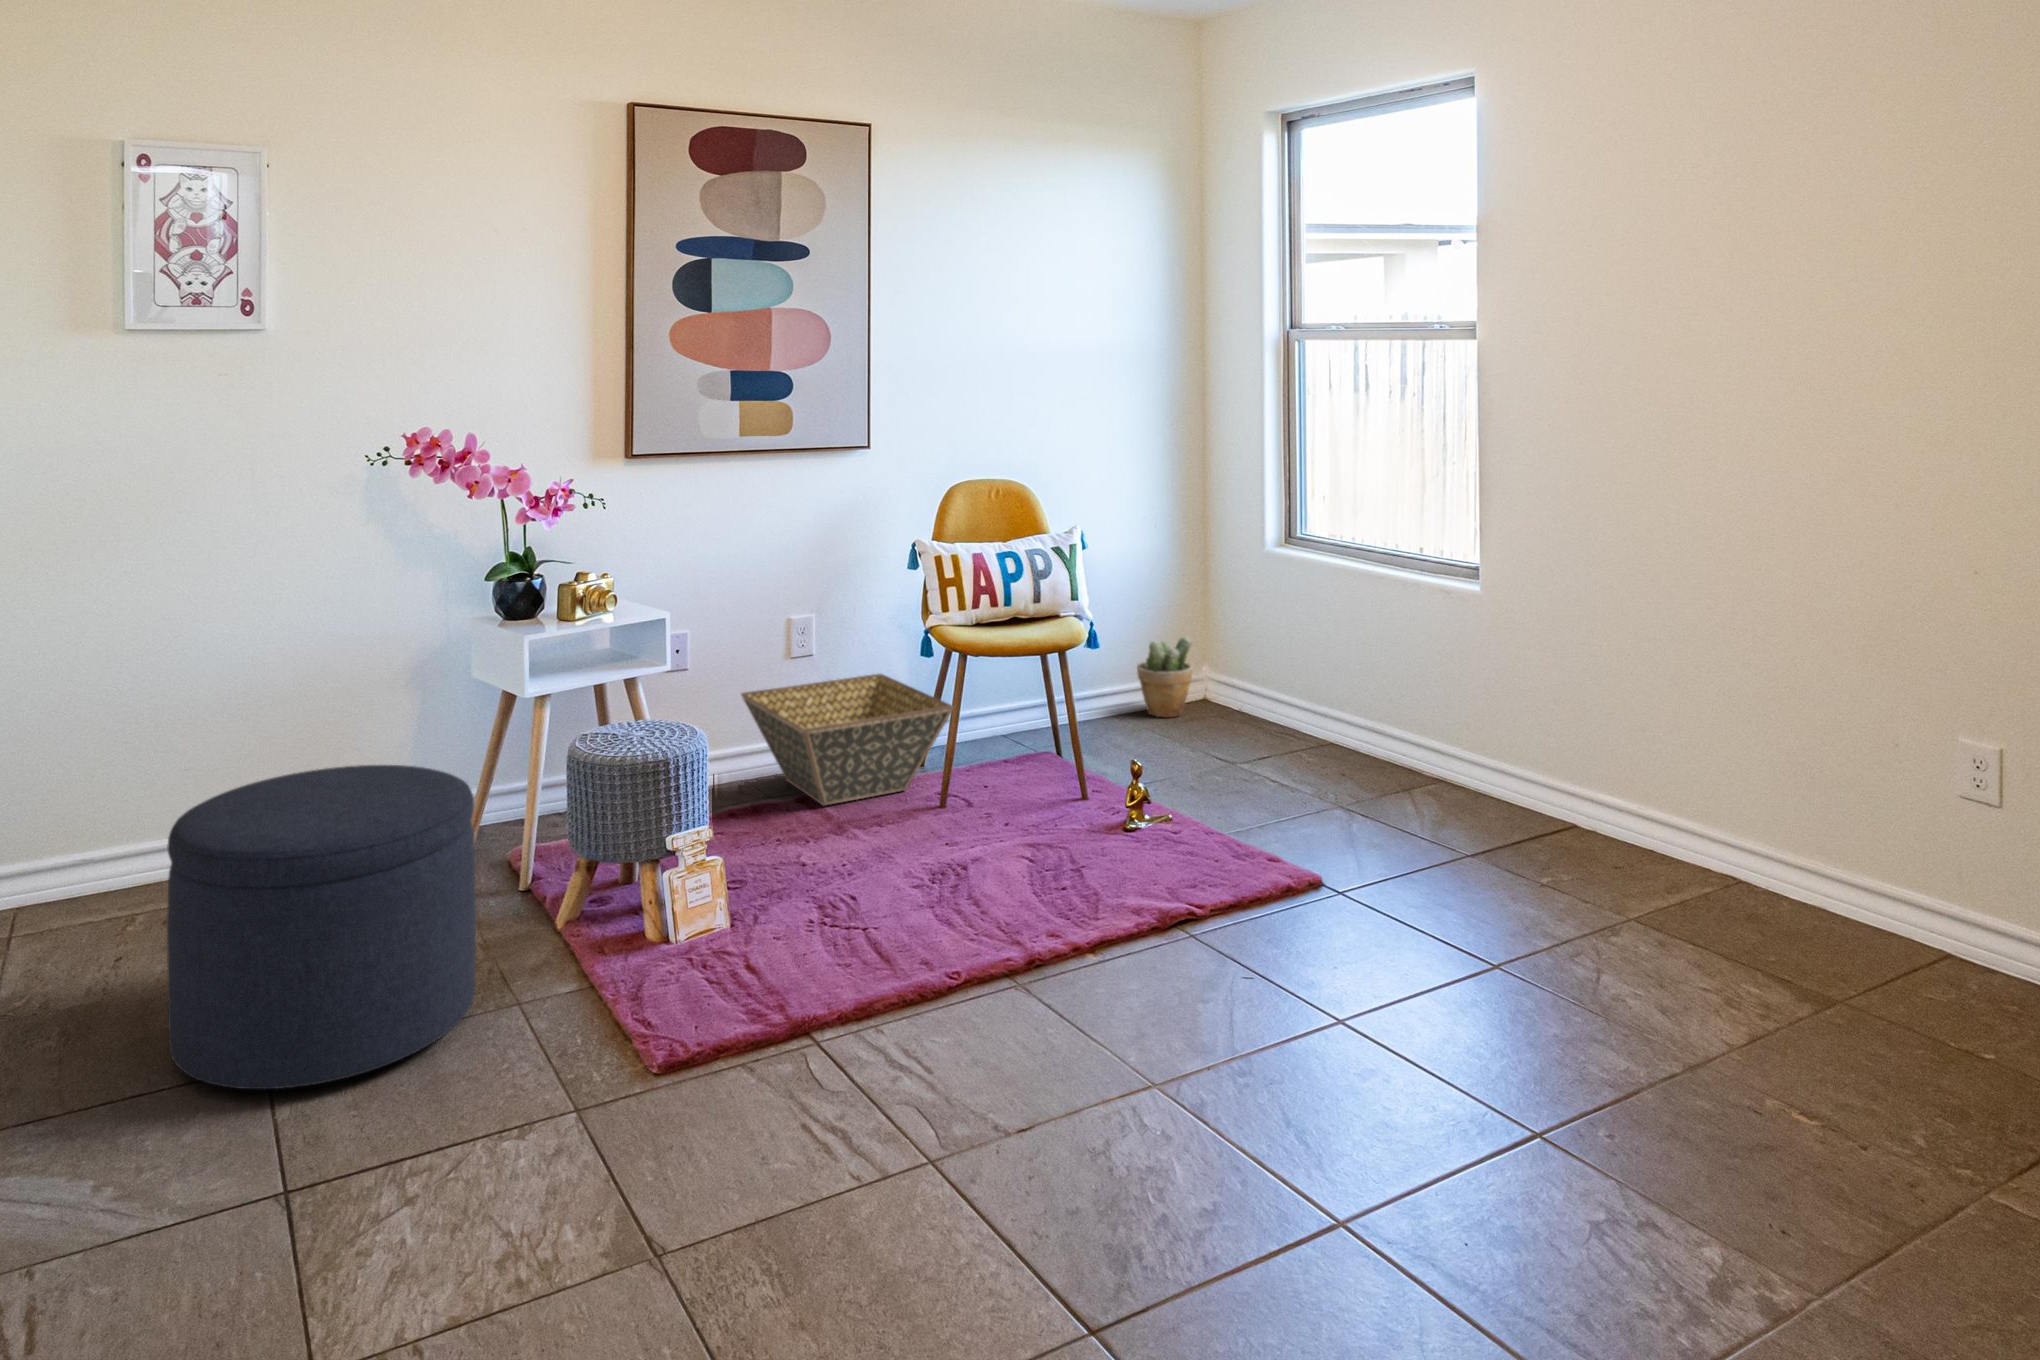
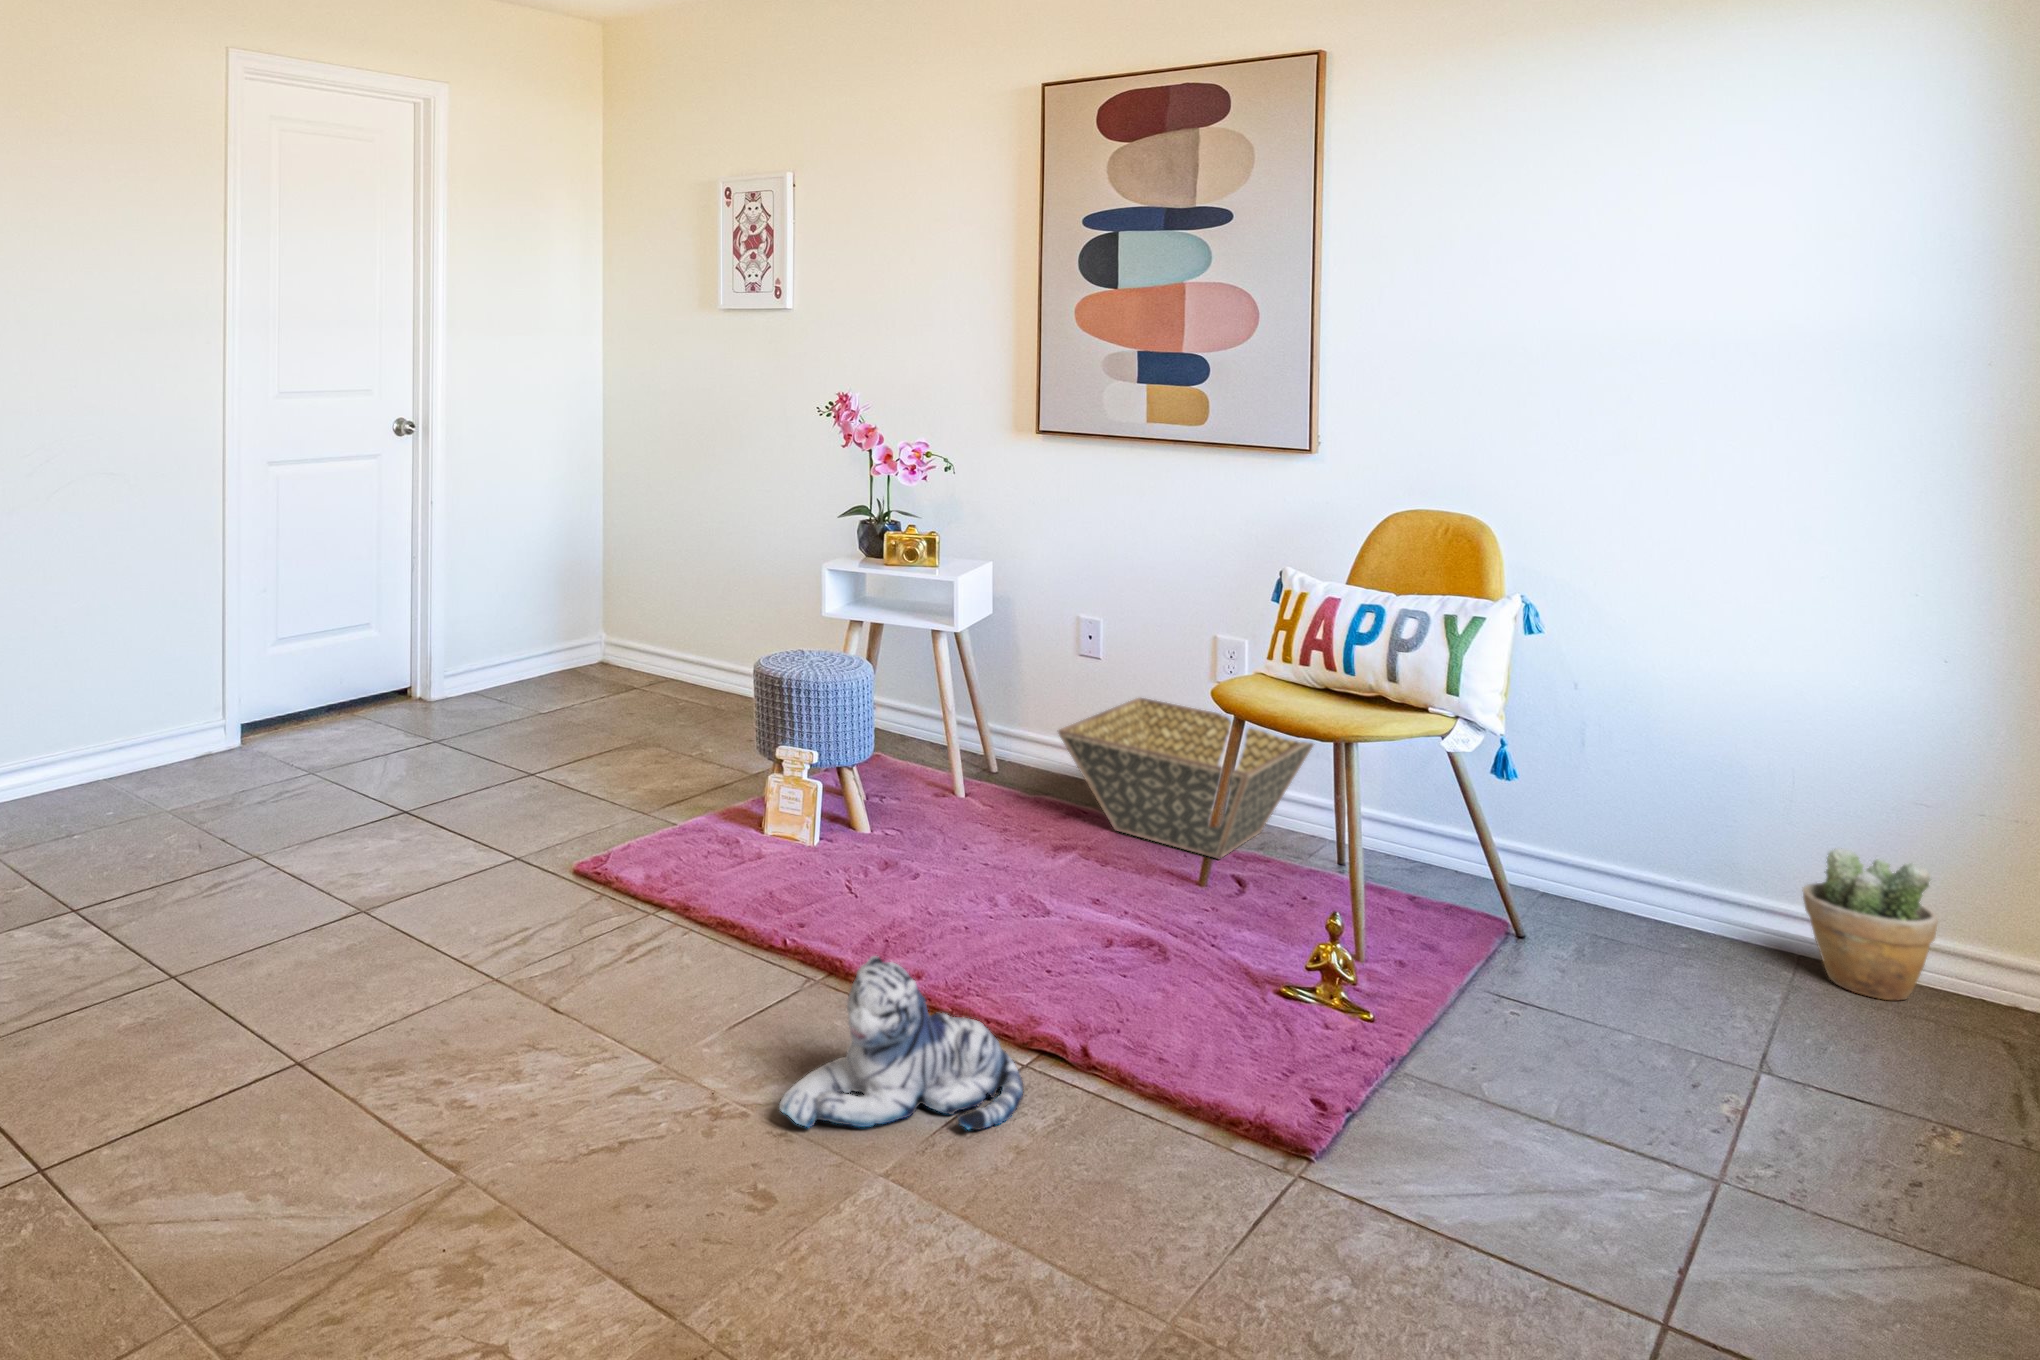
ottoman: present [167,765,476,1089] -> none [485,604,671,796]
plush toy: none [1177,877,1290,1032] -> present [779,956,1024,1130]

